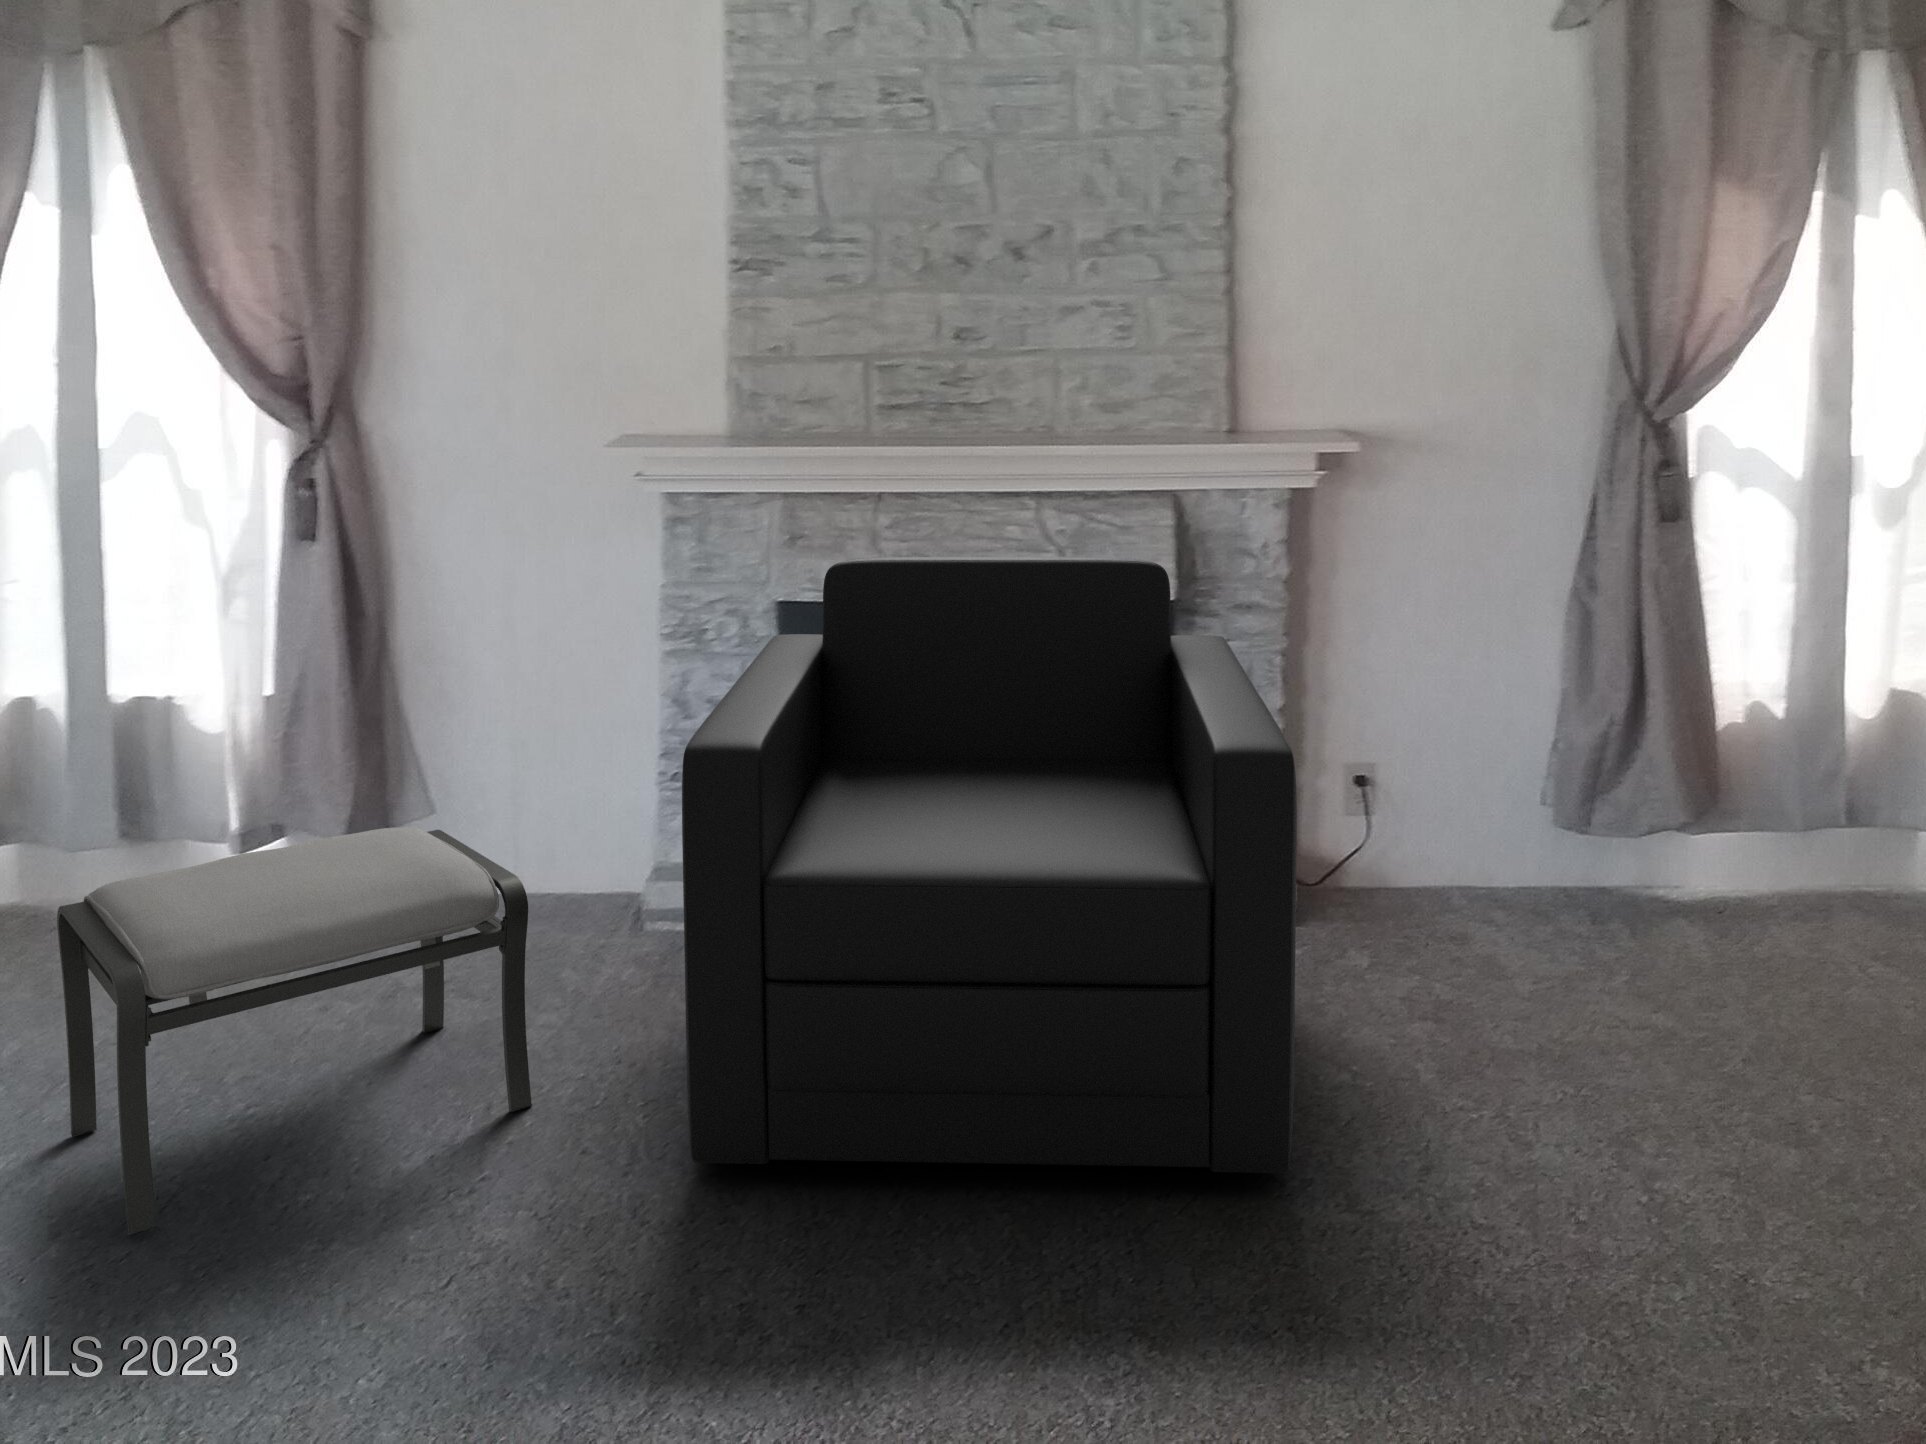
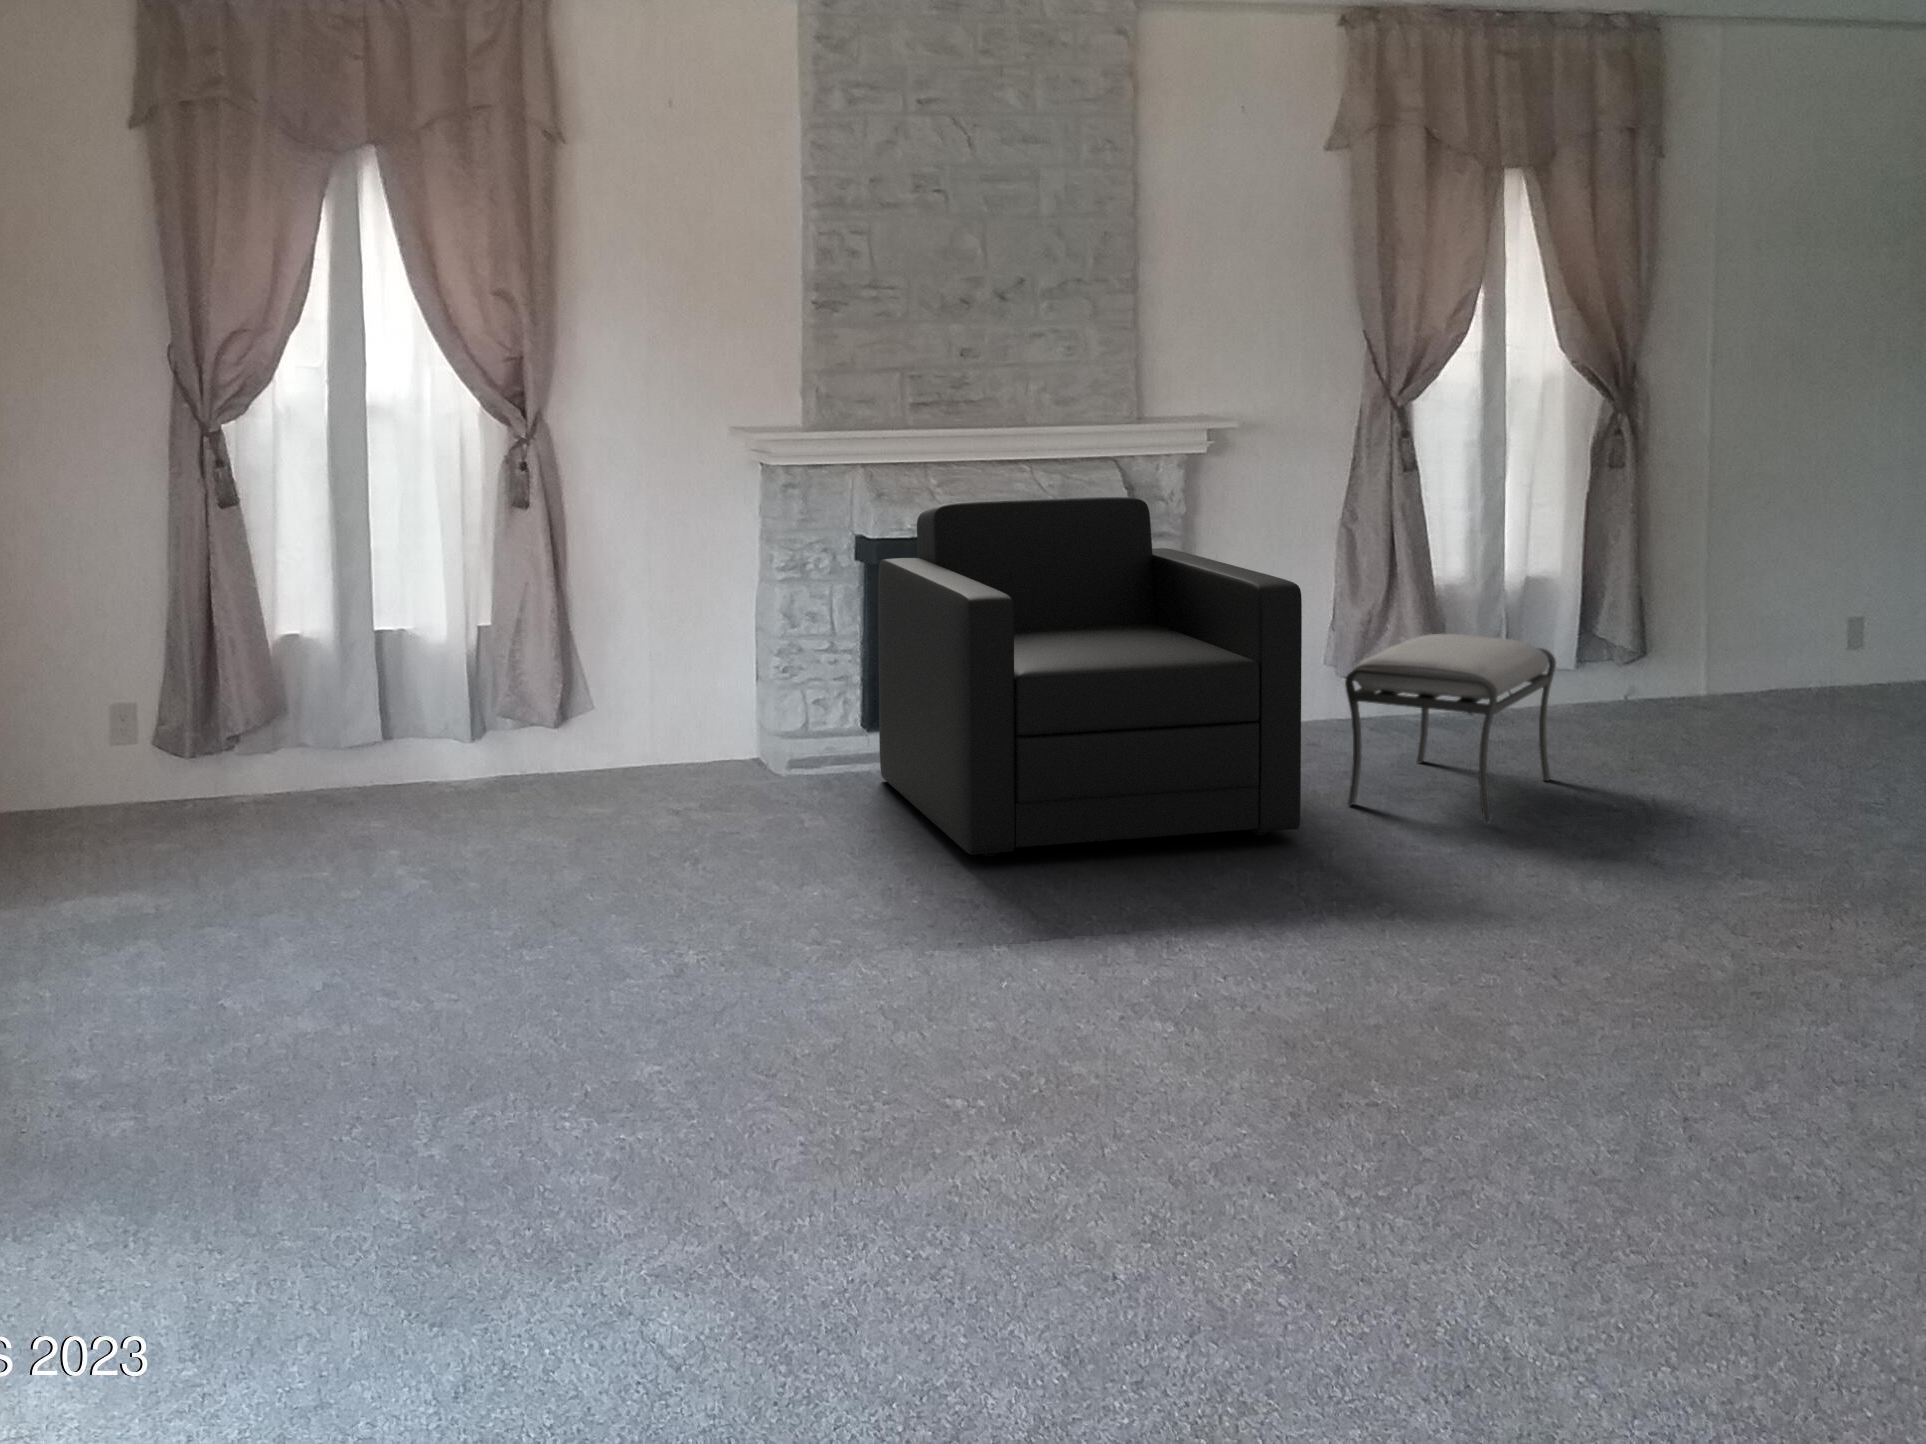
ottoman: present [57,827,532,1236] -> present [1345,634,1556,824]

